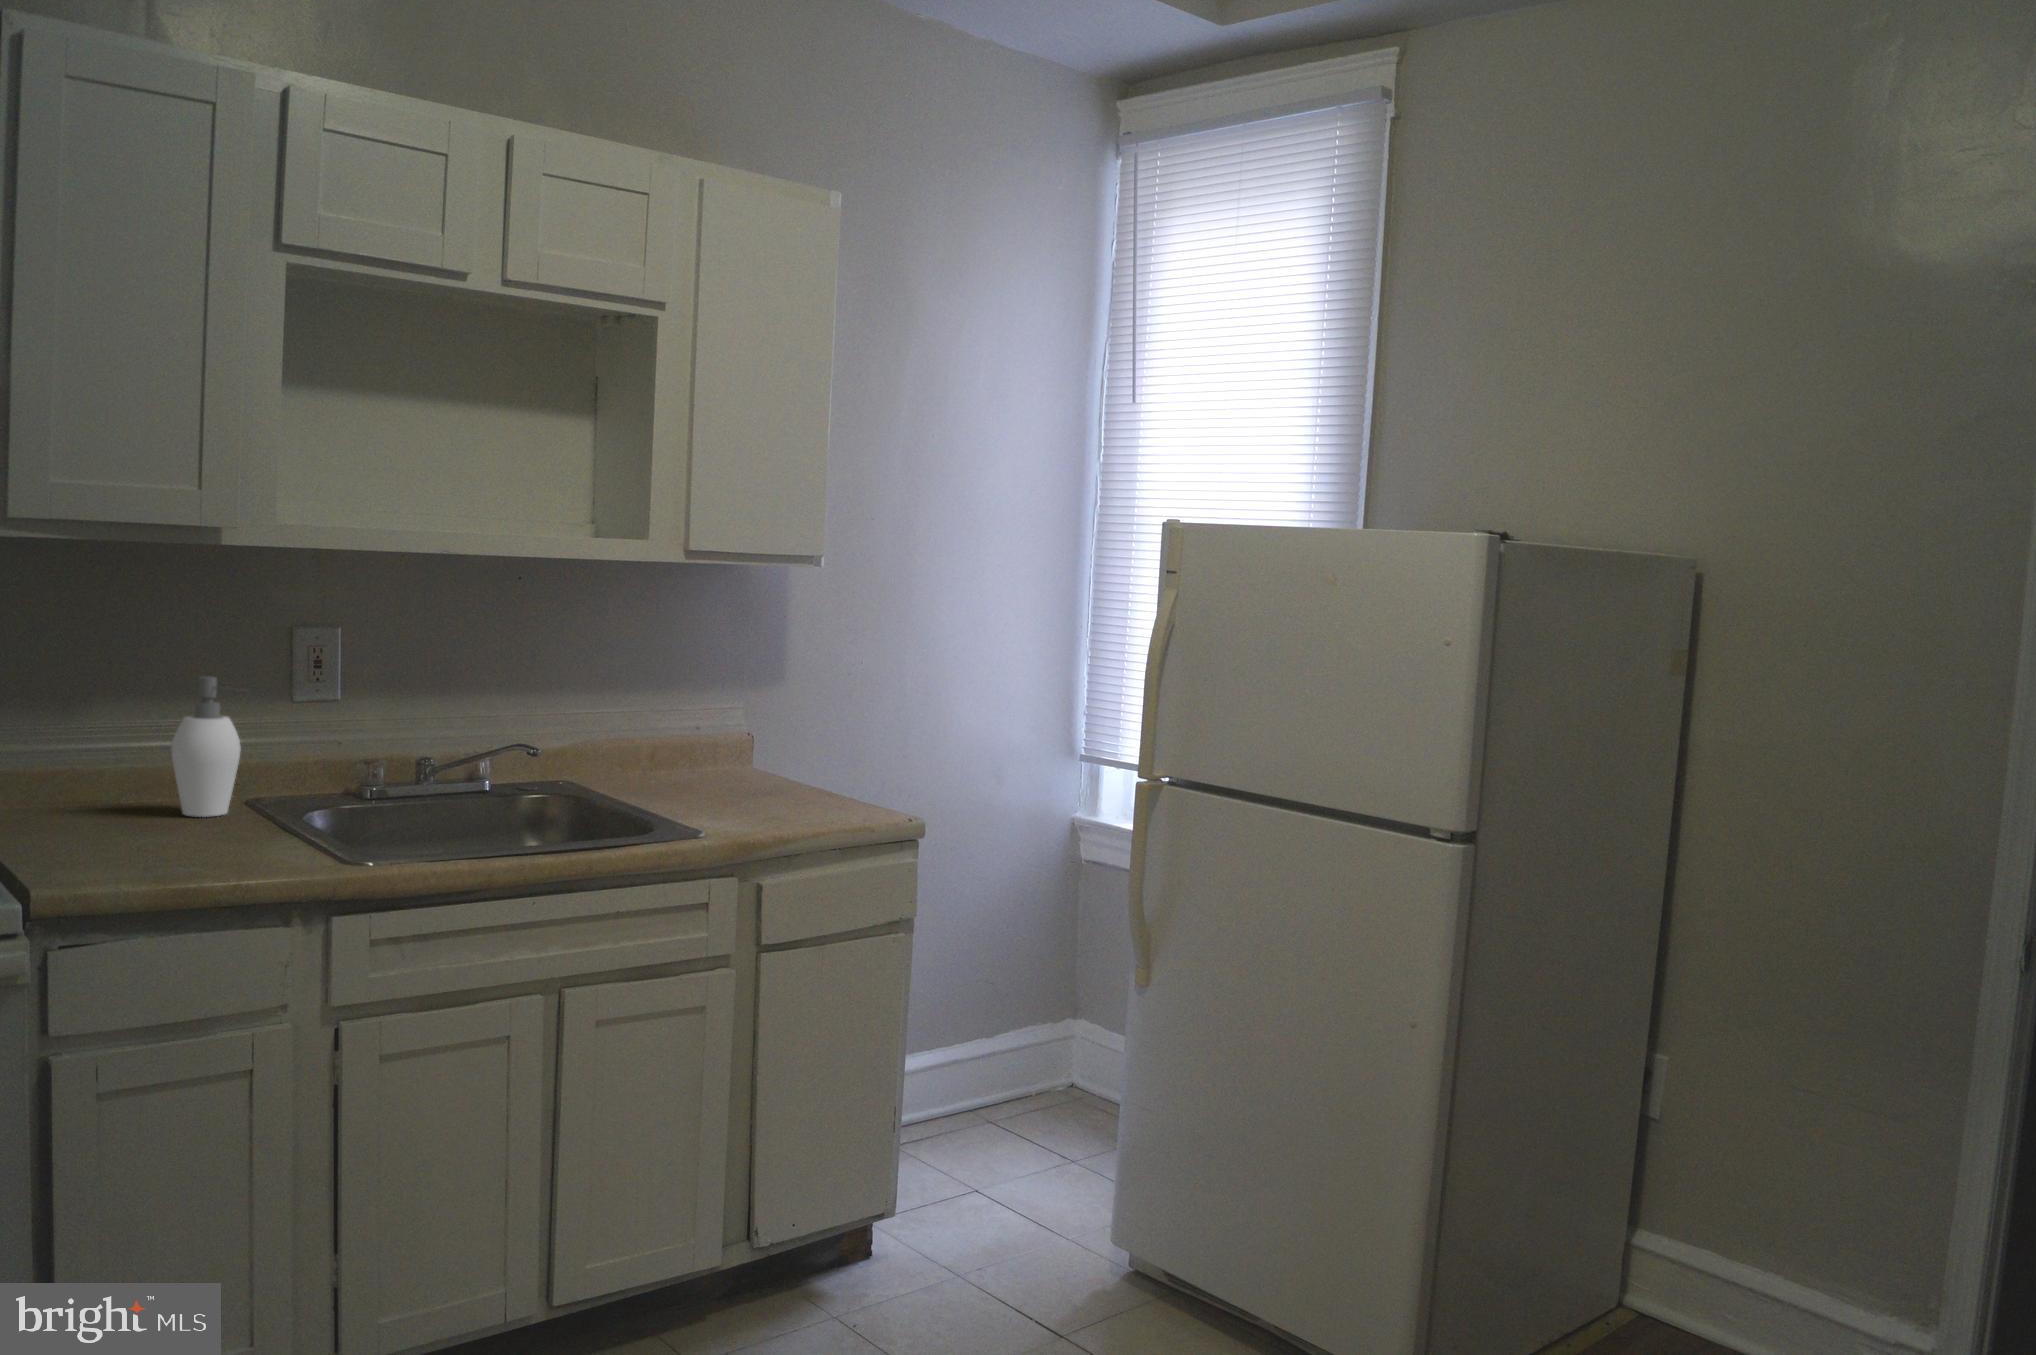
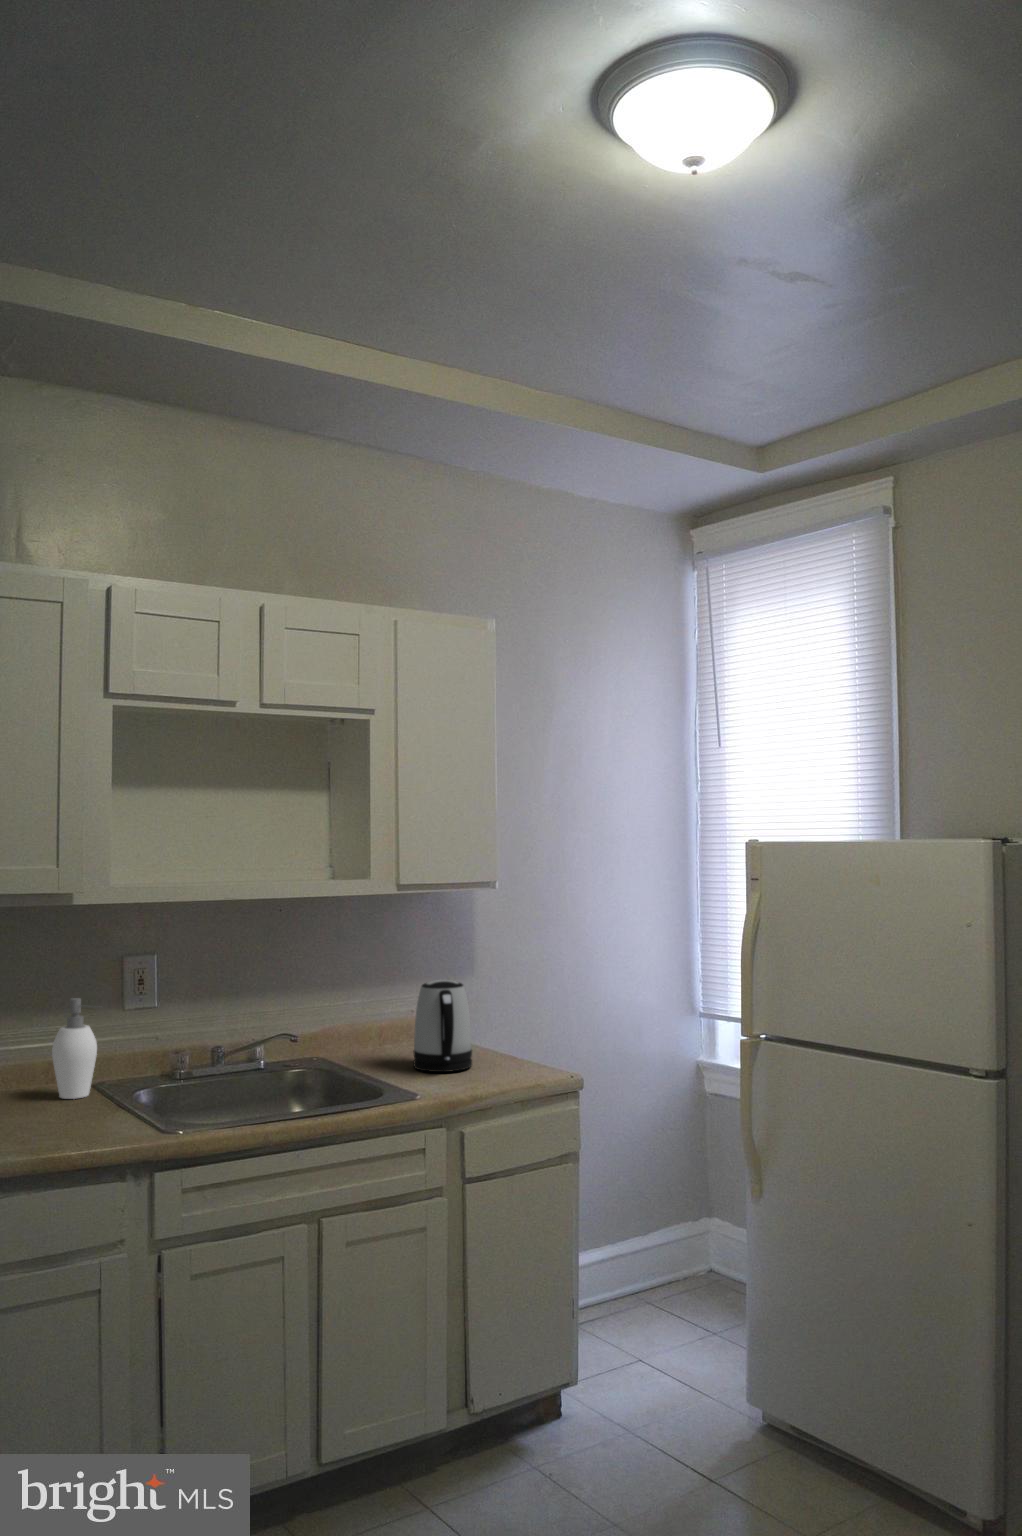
kettle: none [699,688,781,809] -> present [413,980,472,1072]

